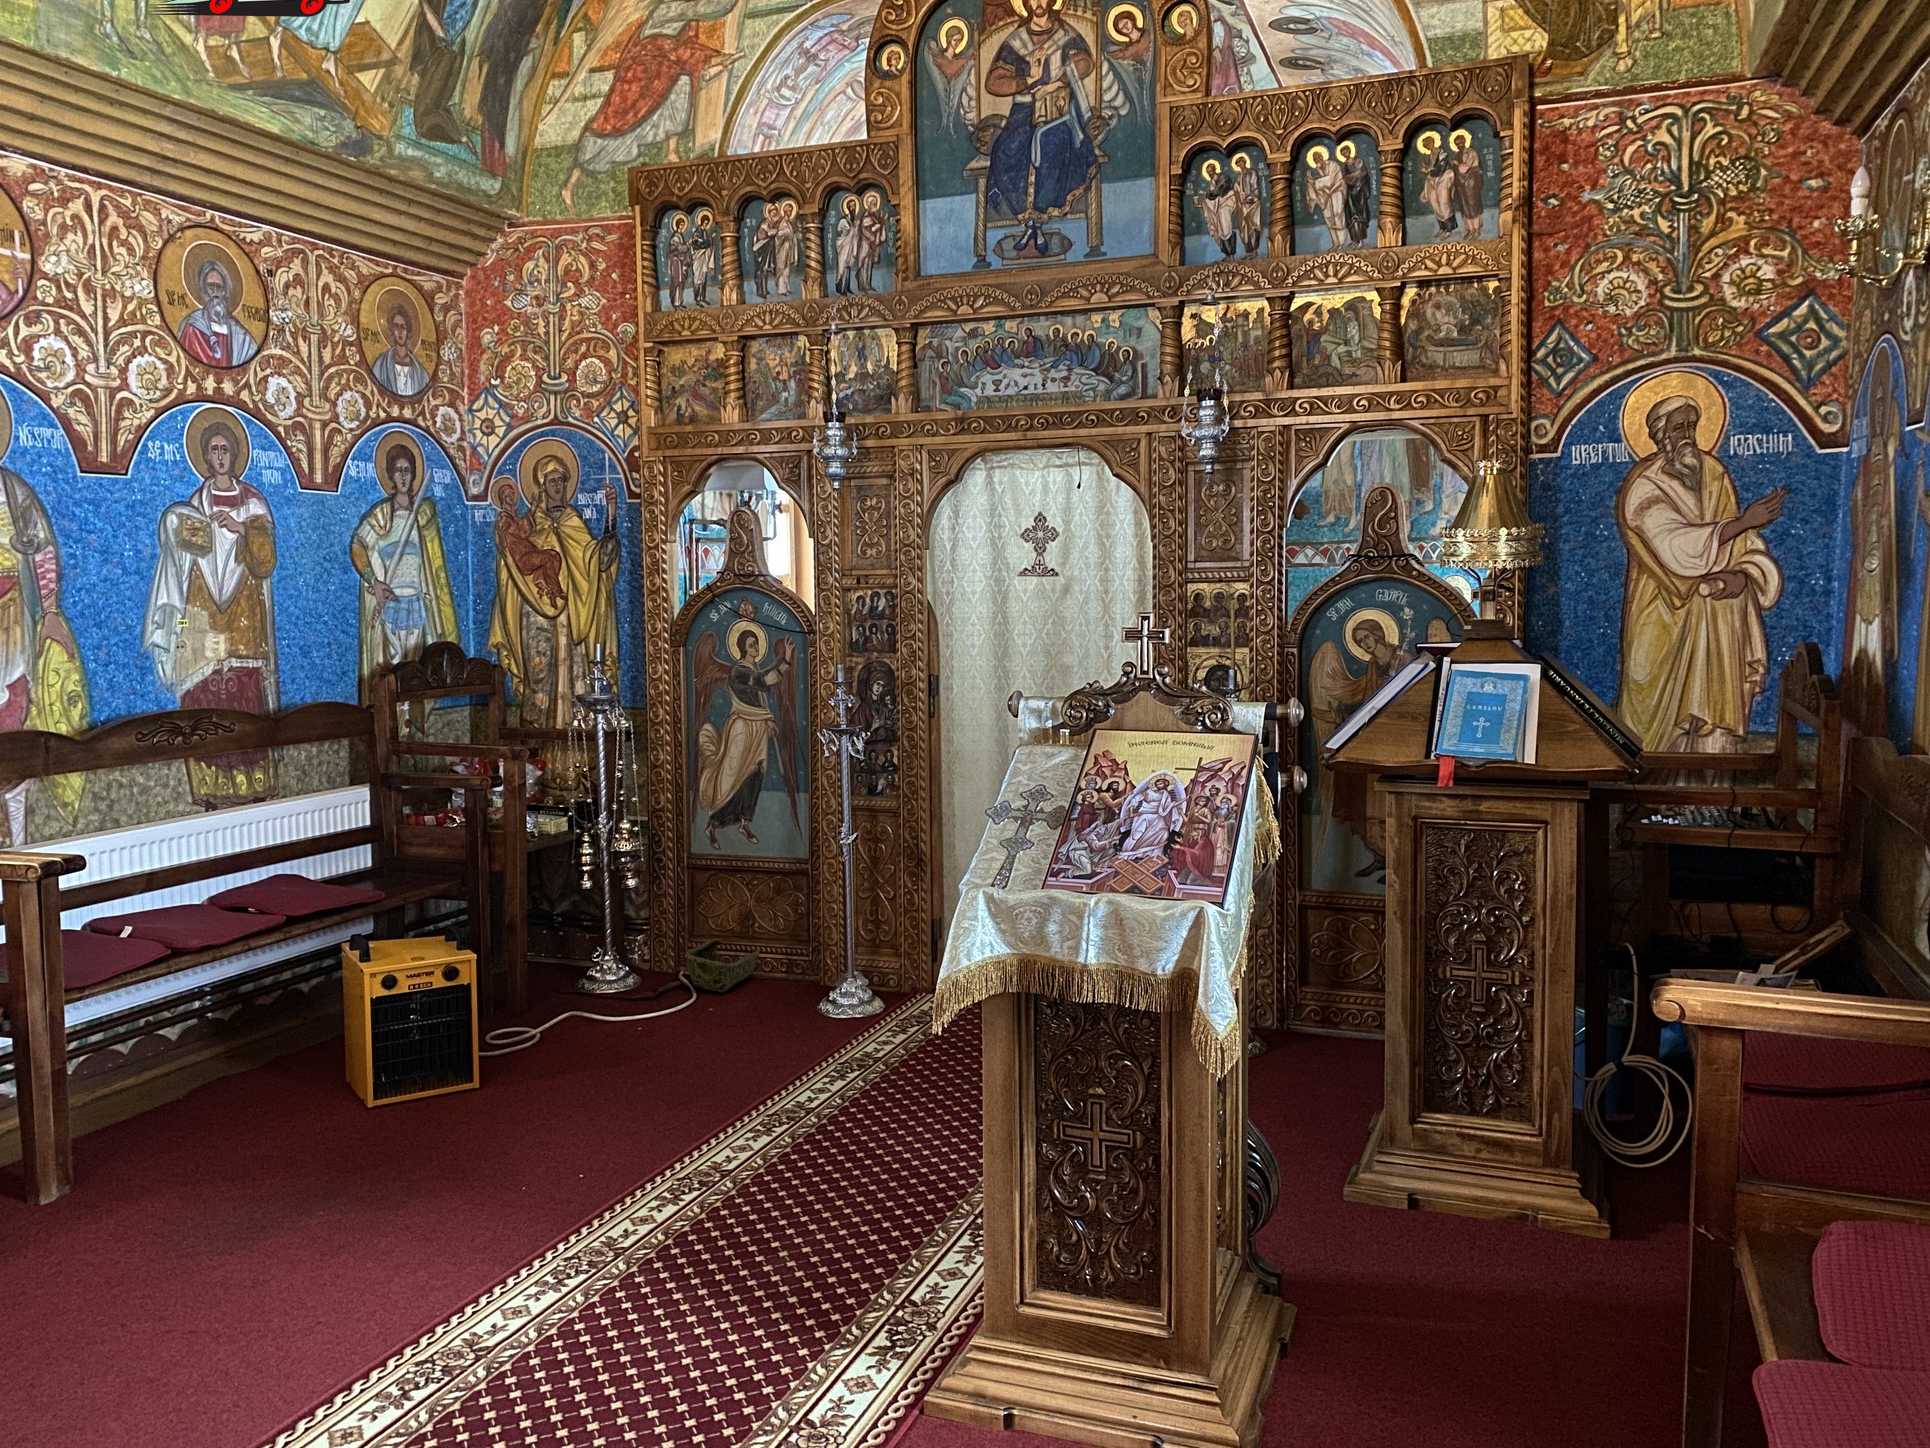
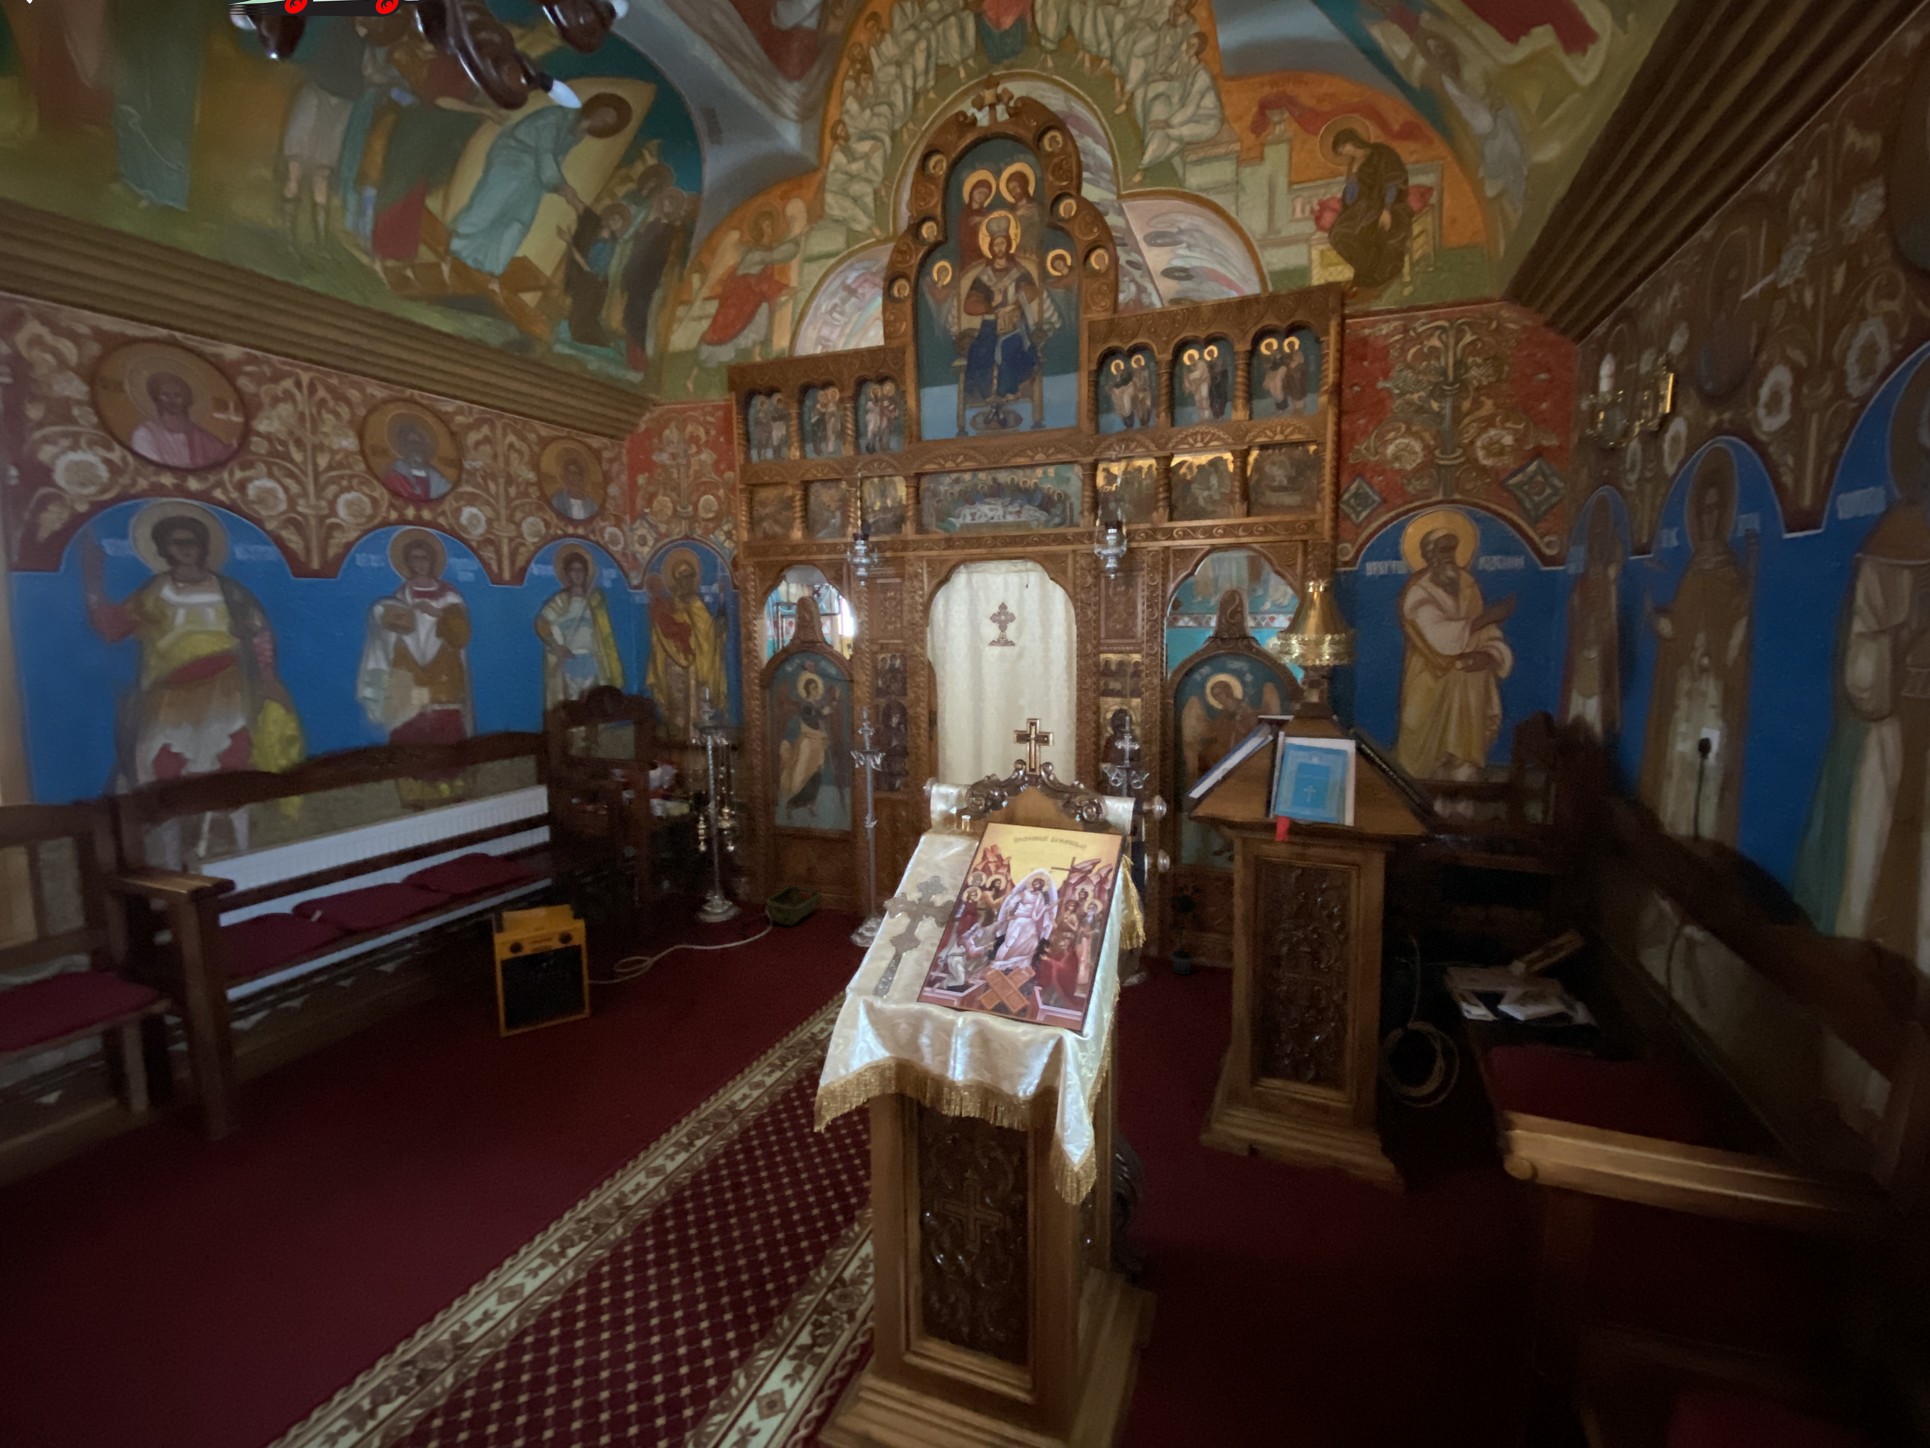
potted plant: none [1279,908,1341,1046] -> present [1168,881,1202,974]

